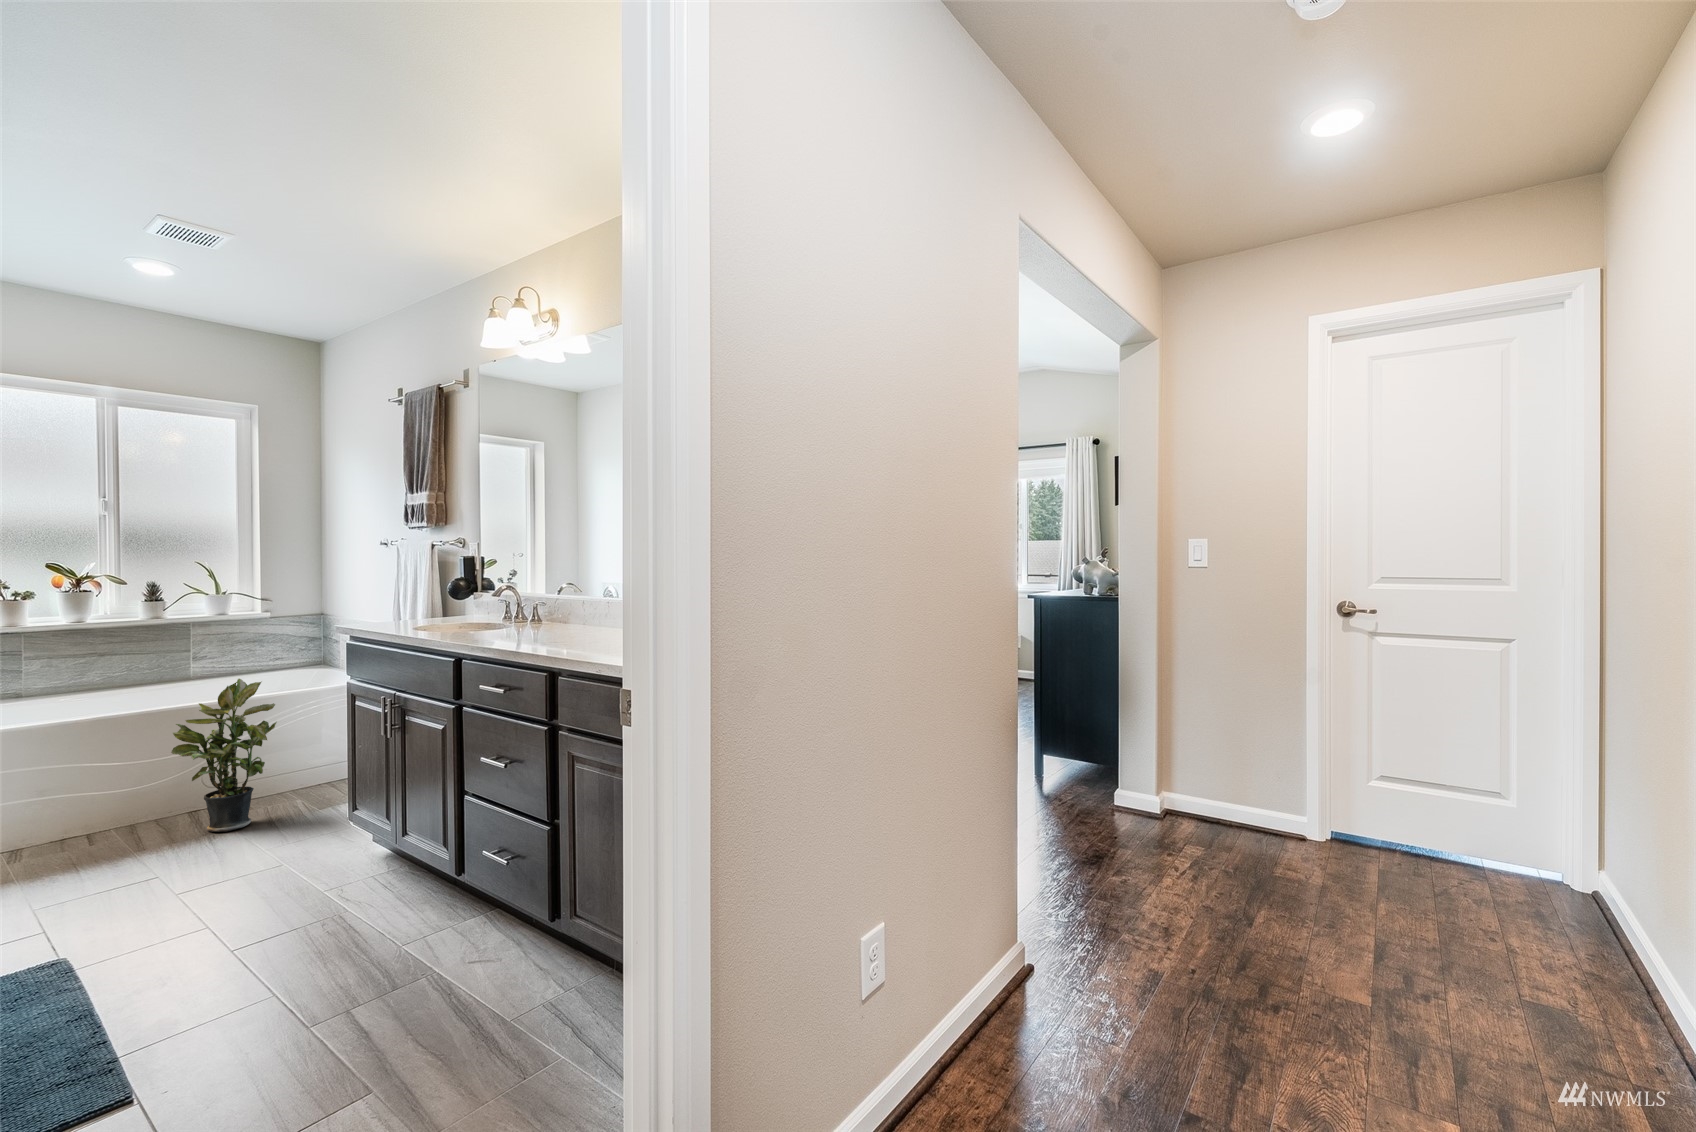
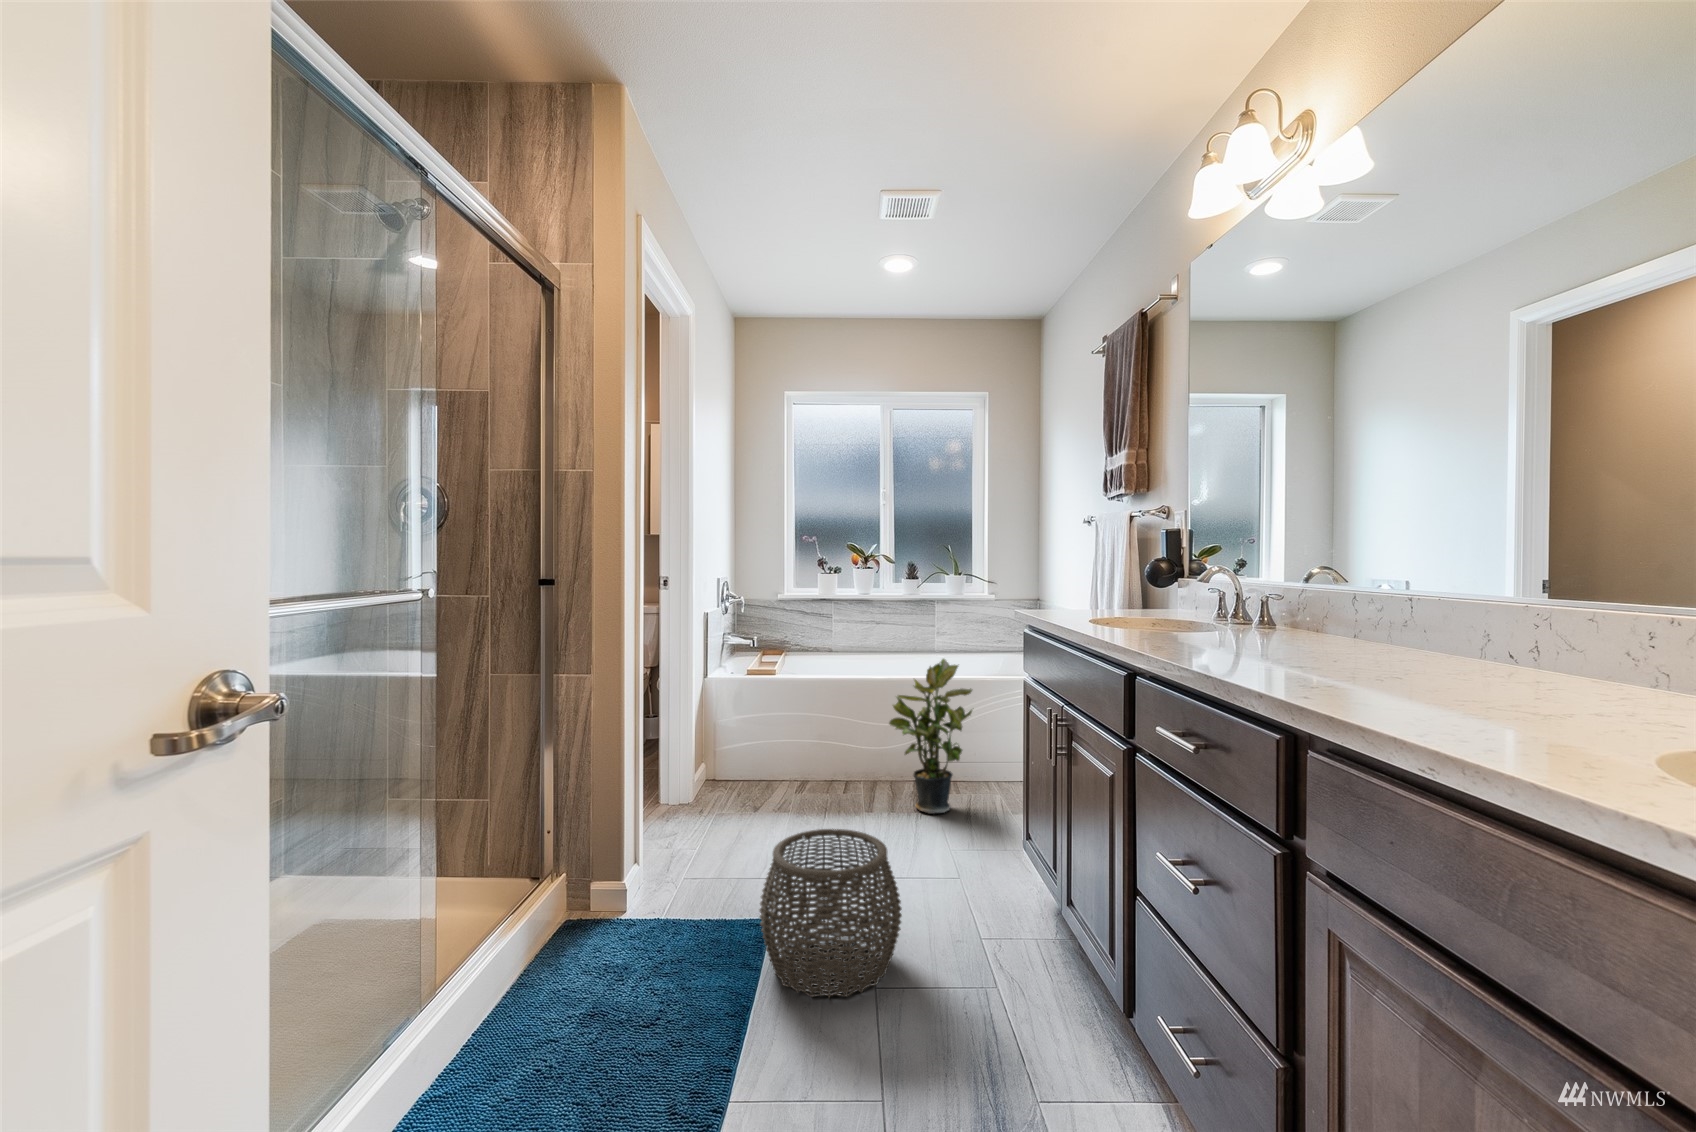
woven basket: none [76,832,249,985] -> present [759,829,902,998]

